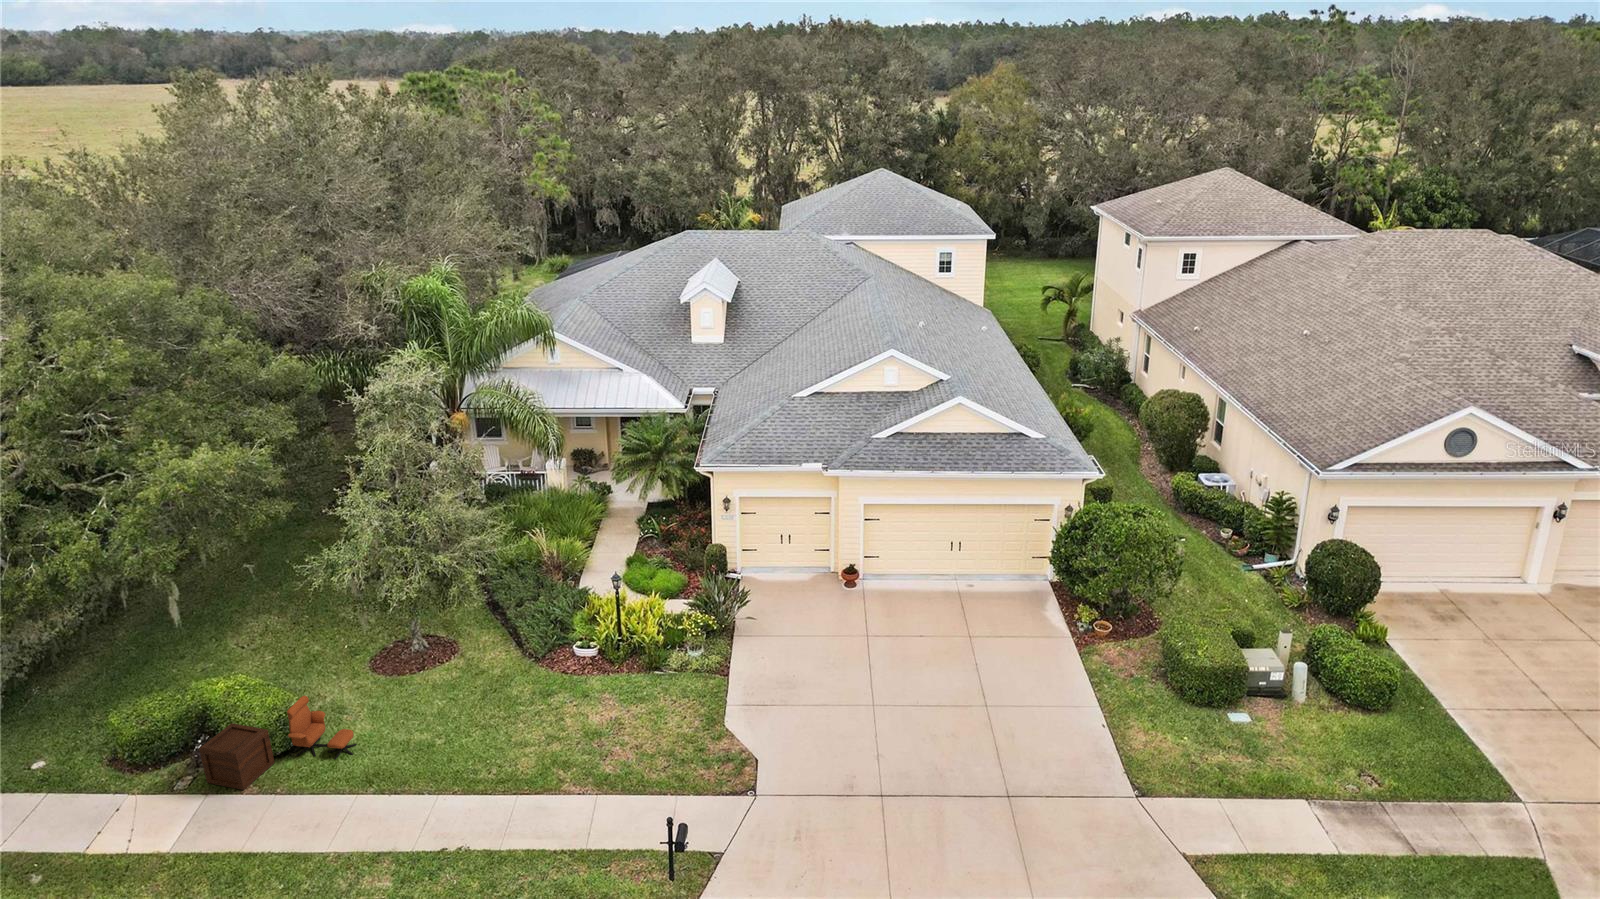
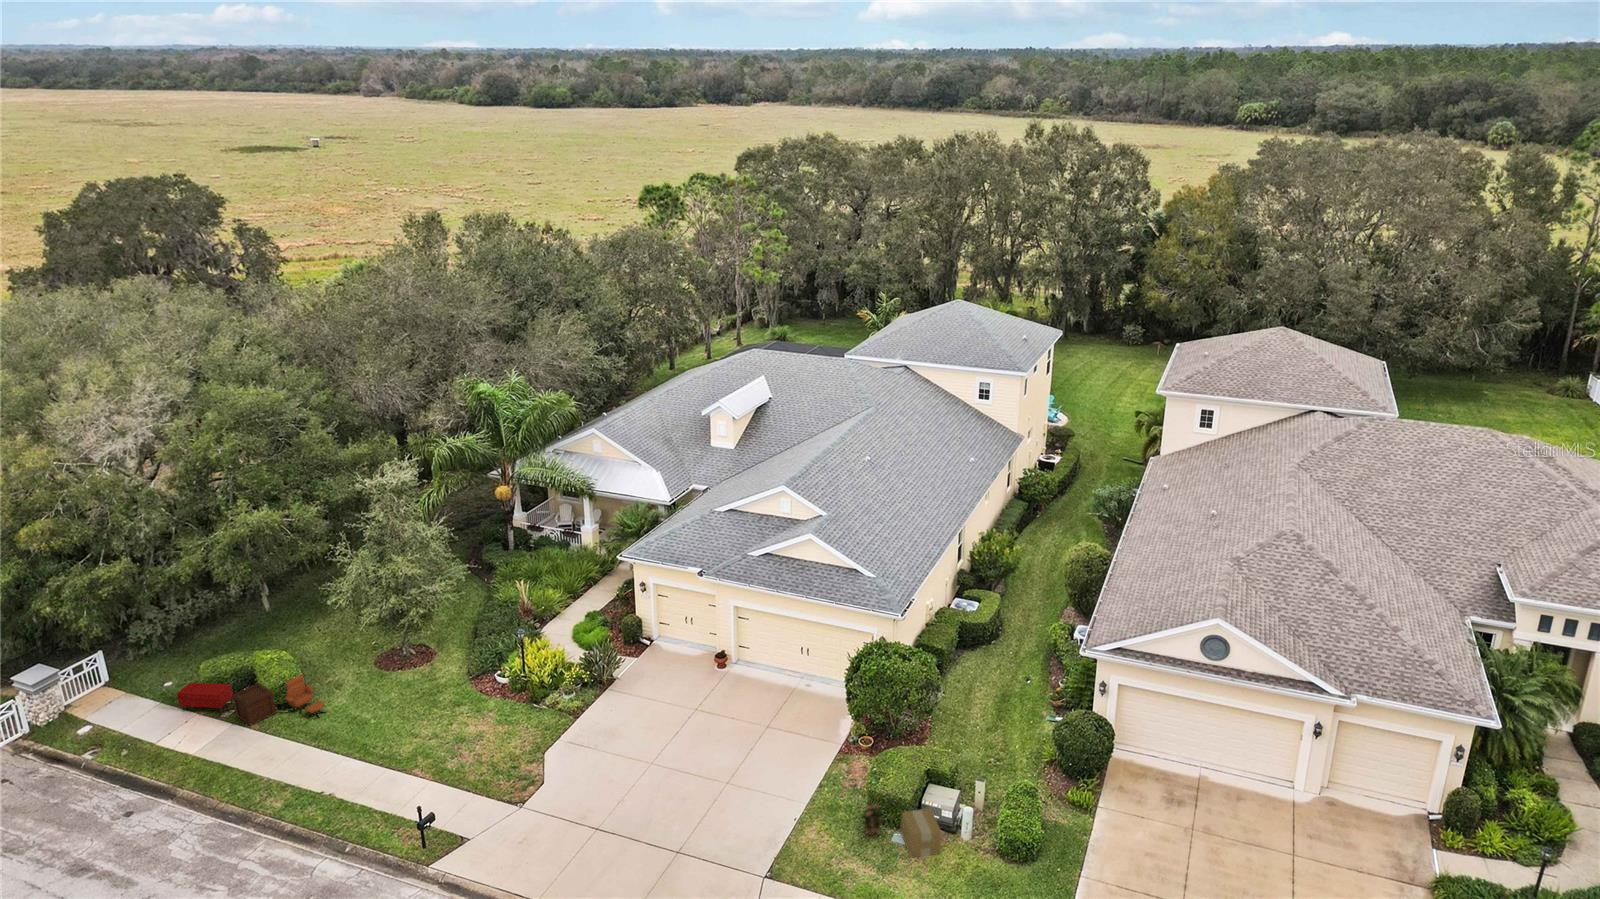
cardboard box: none [1230,673,1297,734] -> present [901,809,942,858]
decorative plant: none [1186,681,1219,721] -> present [862,802,883,835]
bench: none [88,737,183,796] -> present [177,682,233,713]

